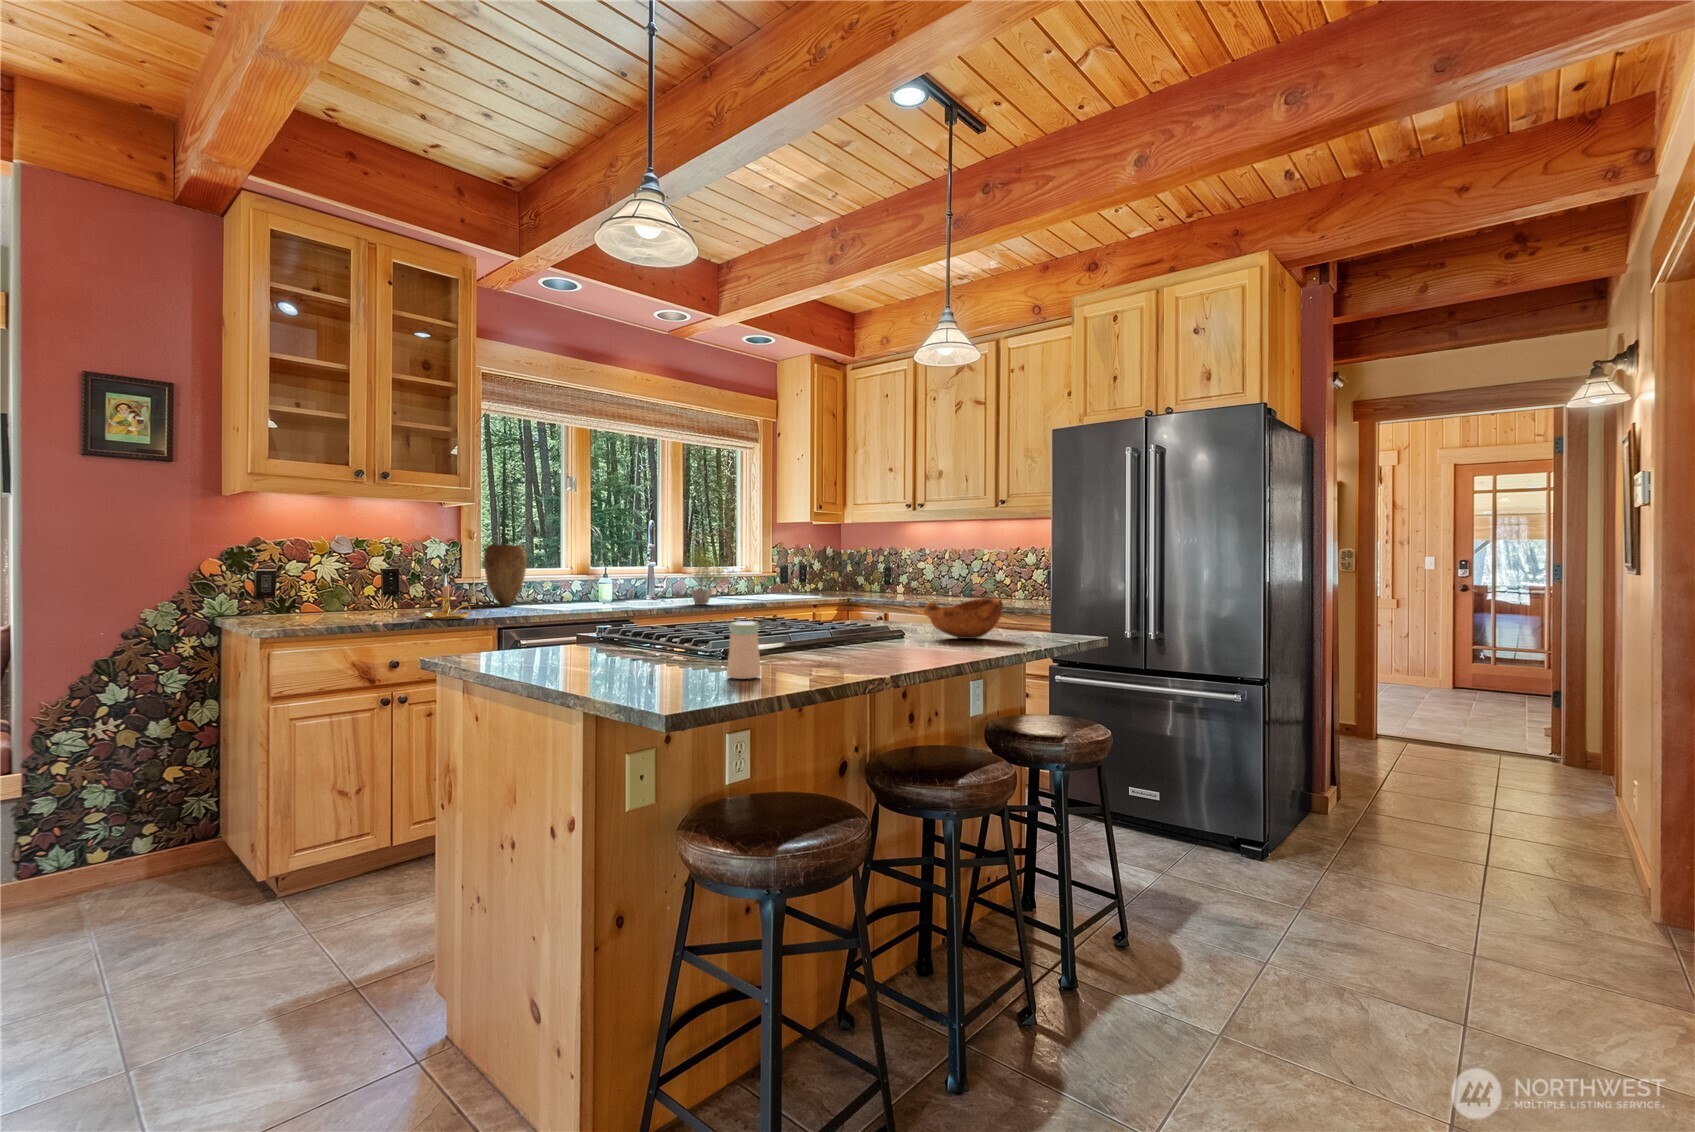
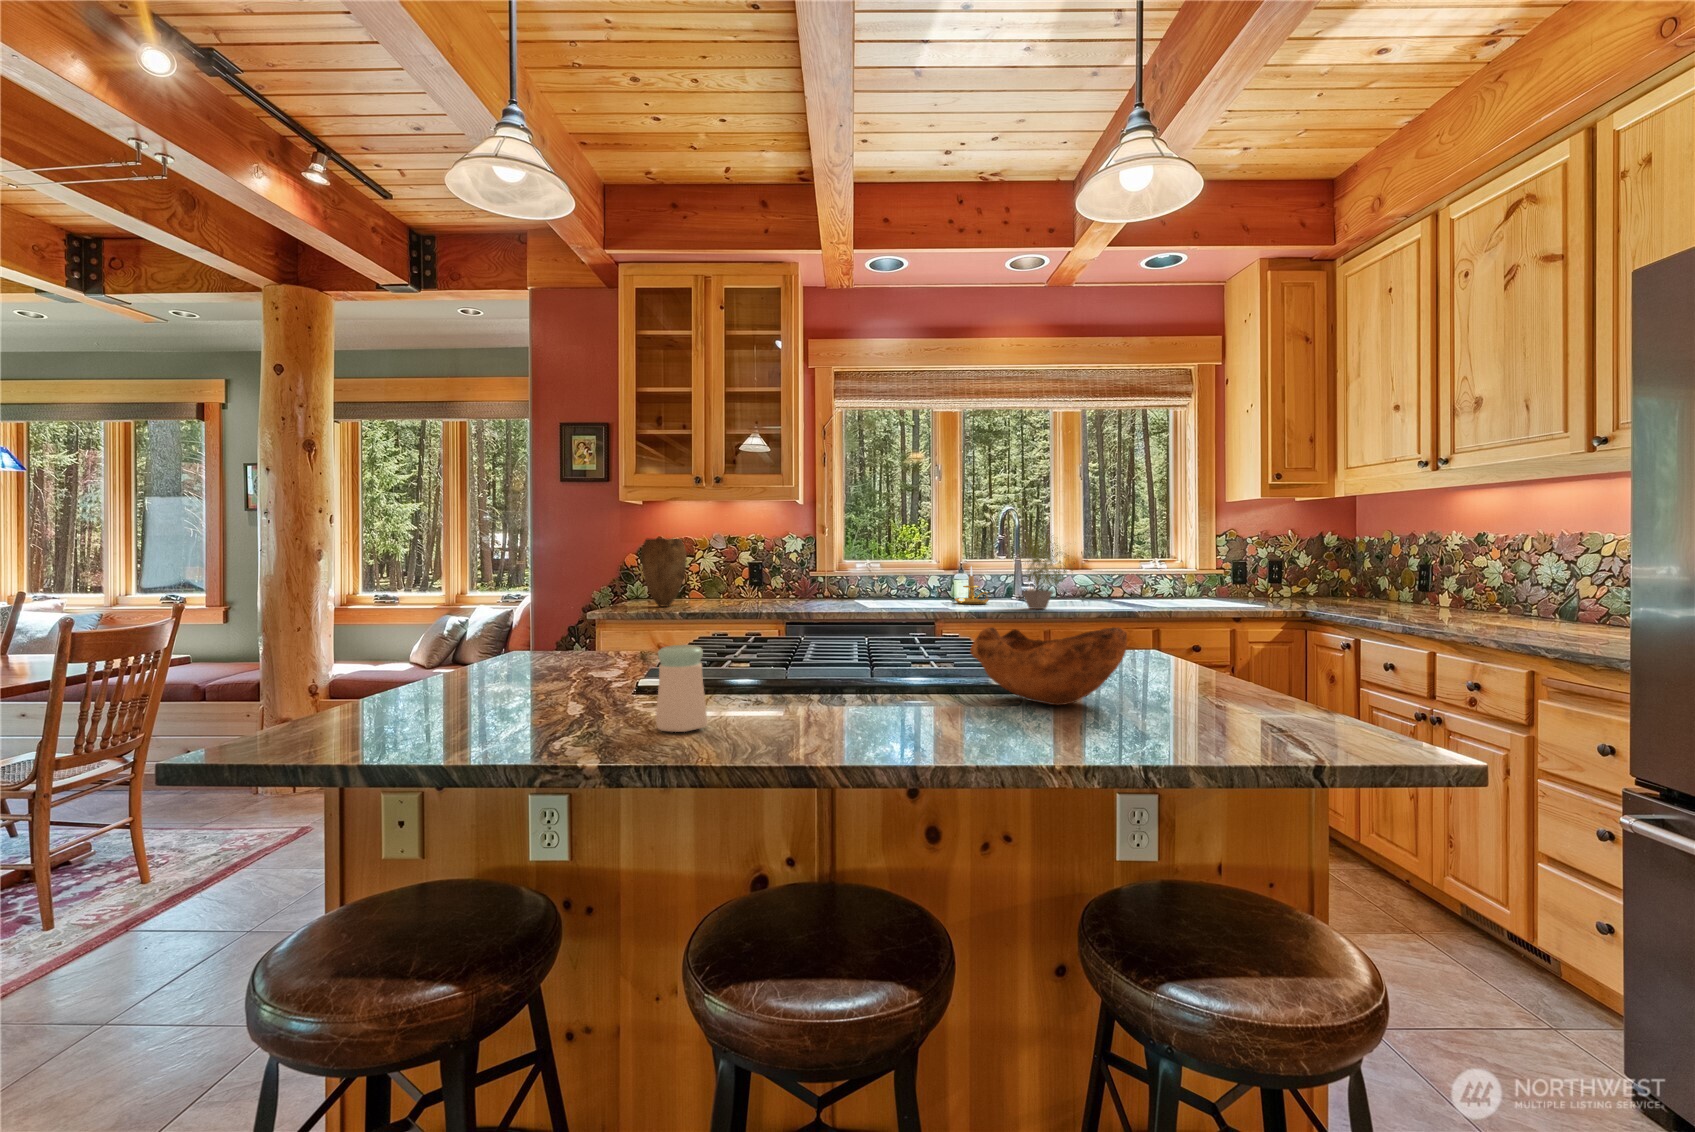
vase: present [484,544,527,605] -> present [641,539,687,607]
candle holder: present [423,575,473,619] -> present [955,566,989,604]
salt shaker: present [727,621,761,679] -> present [656,645,707,732]

